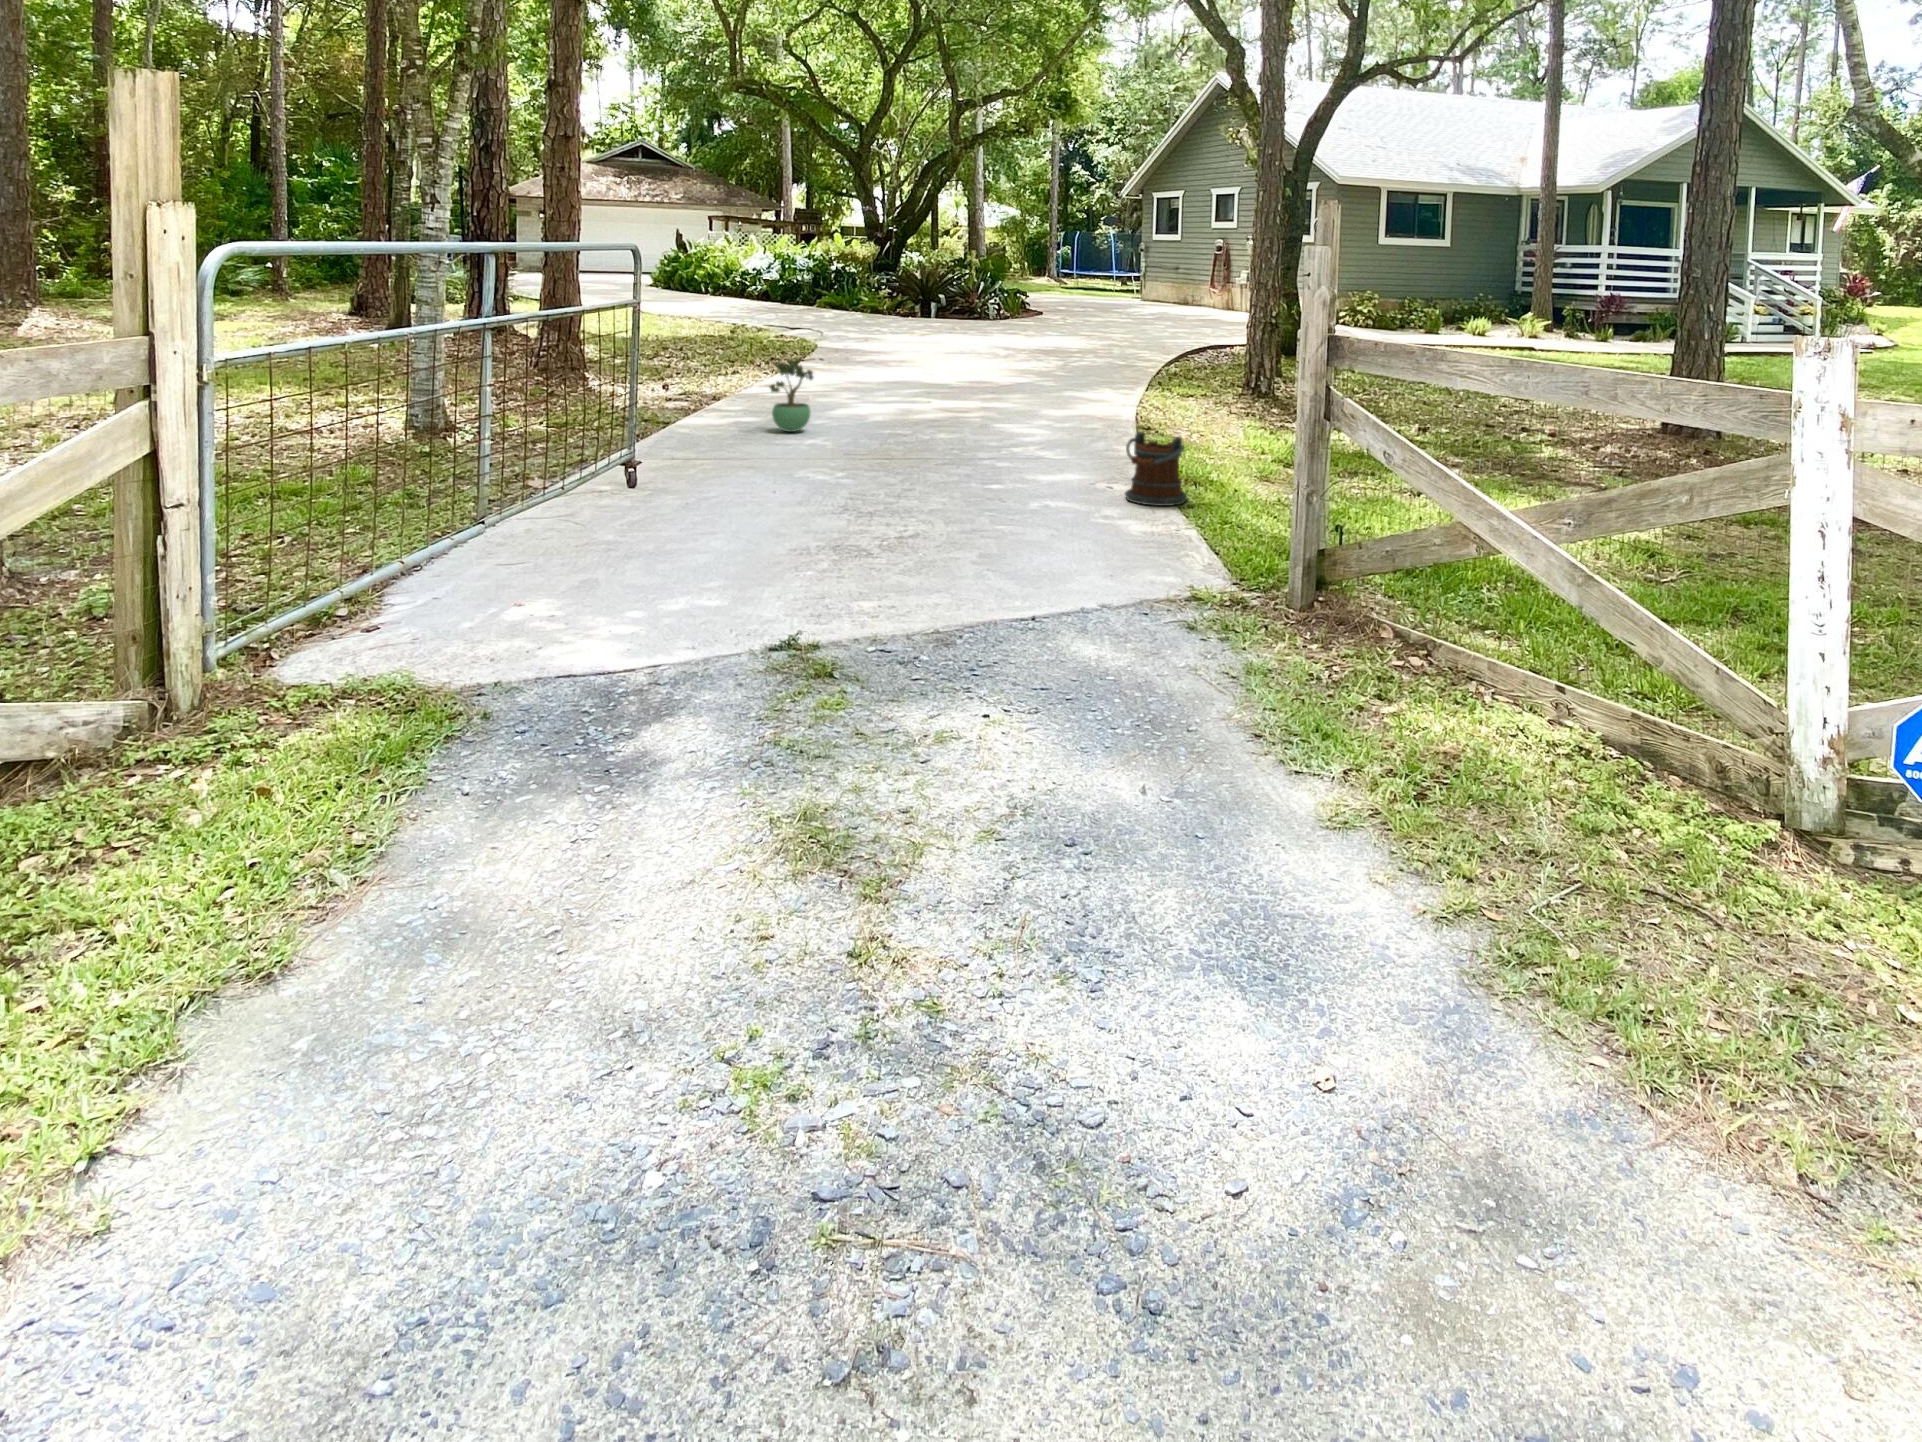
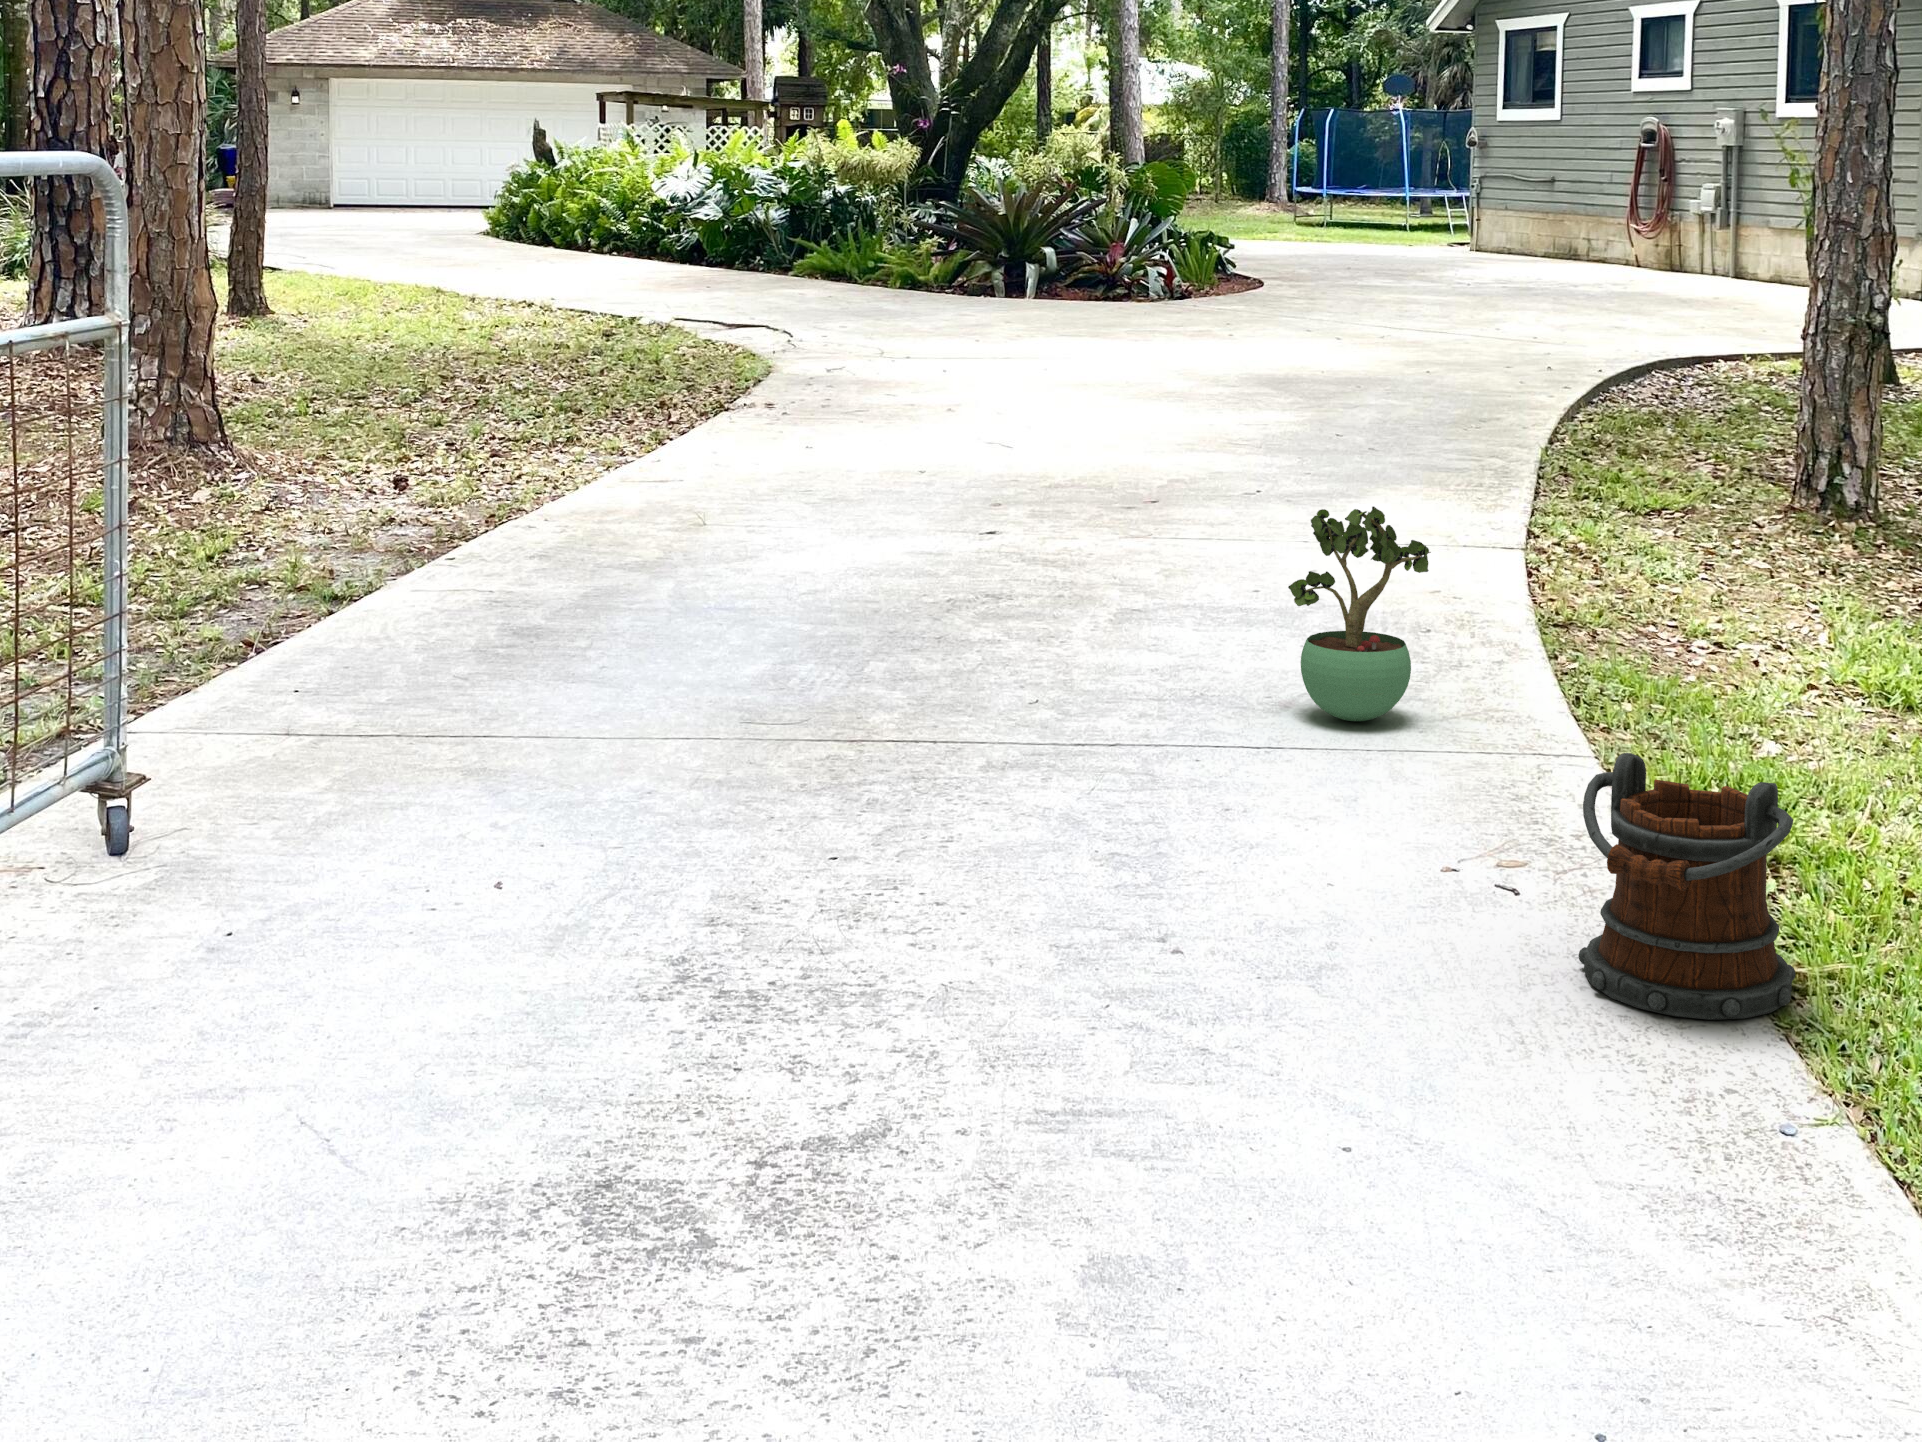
potted plant: present [770,359,814,432] -> present [1288,506,1431,721]

